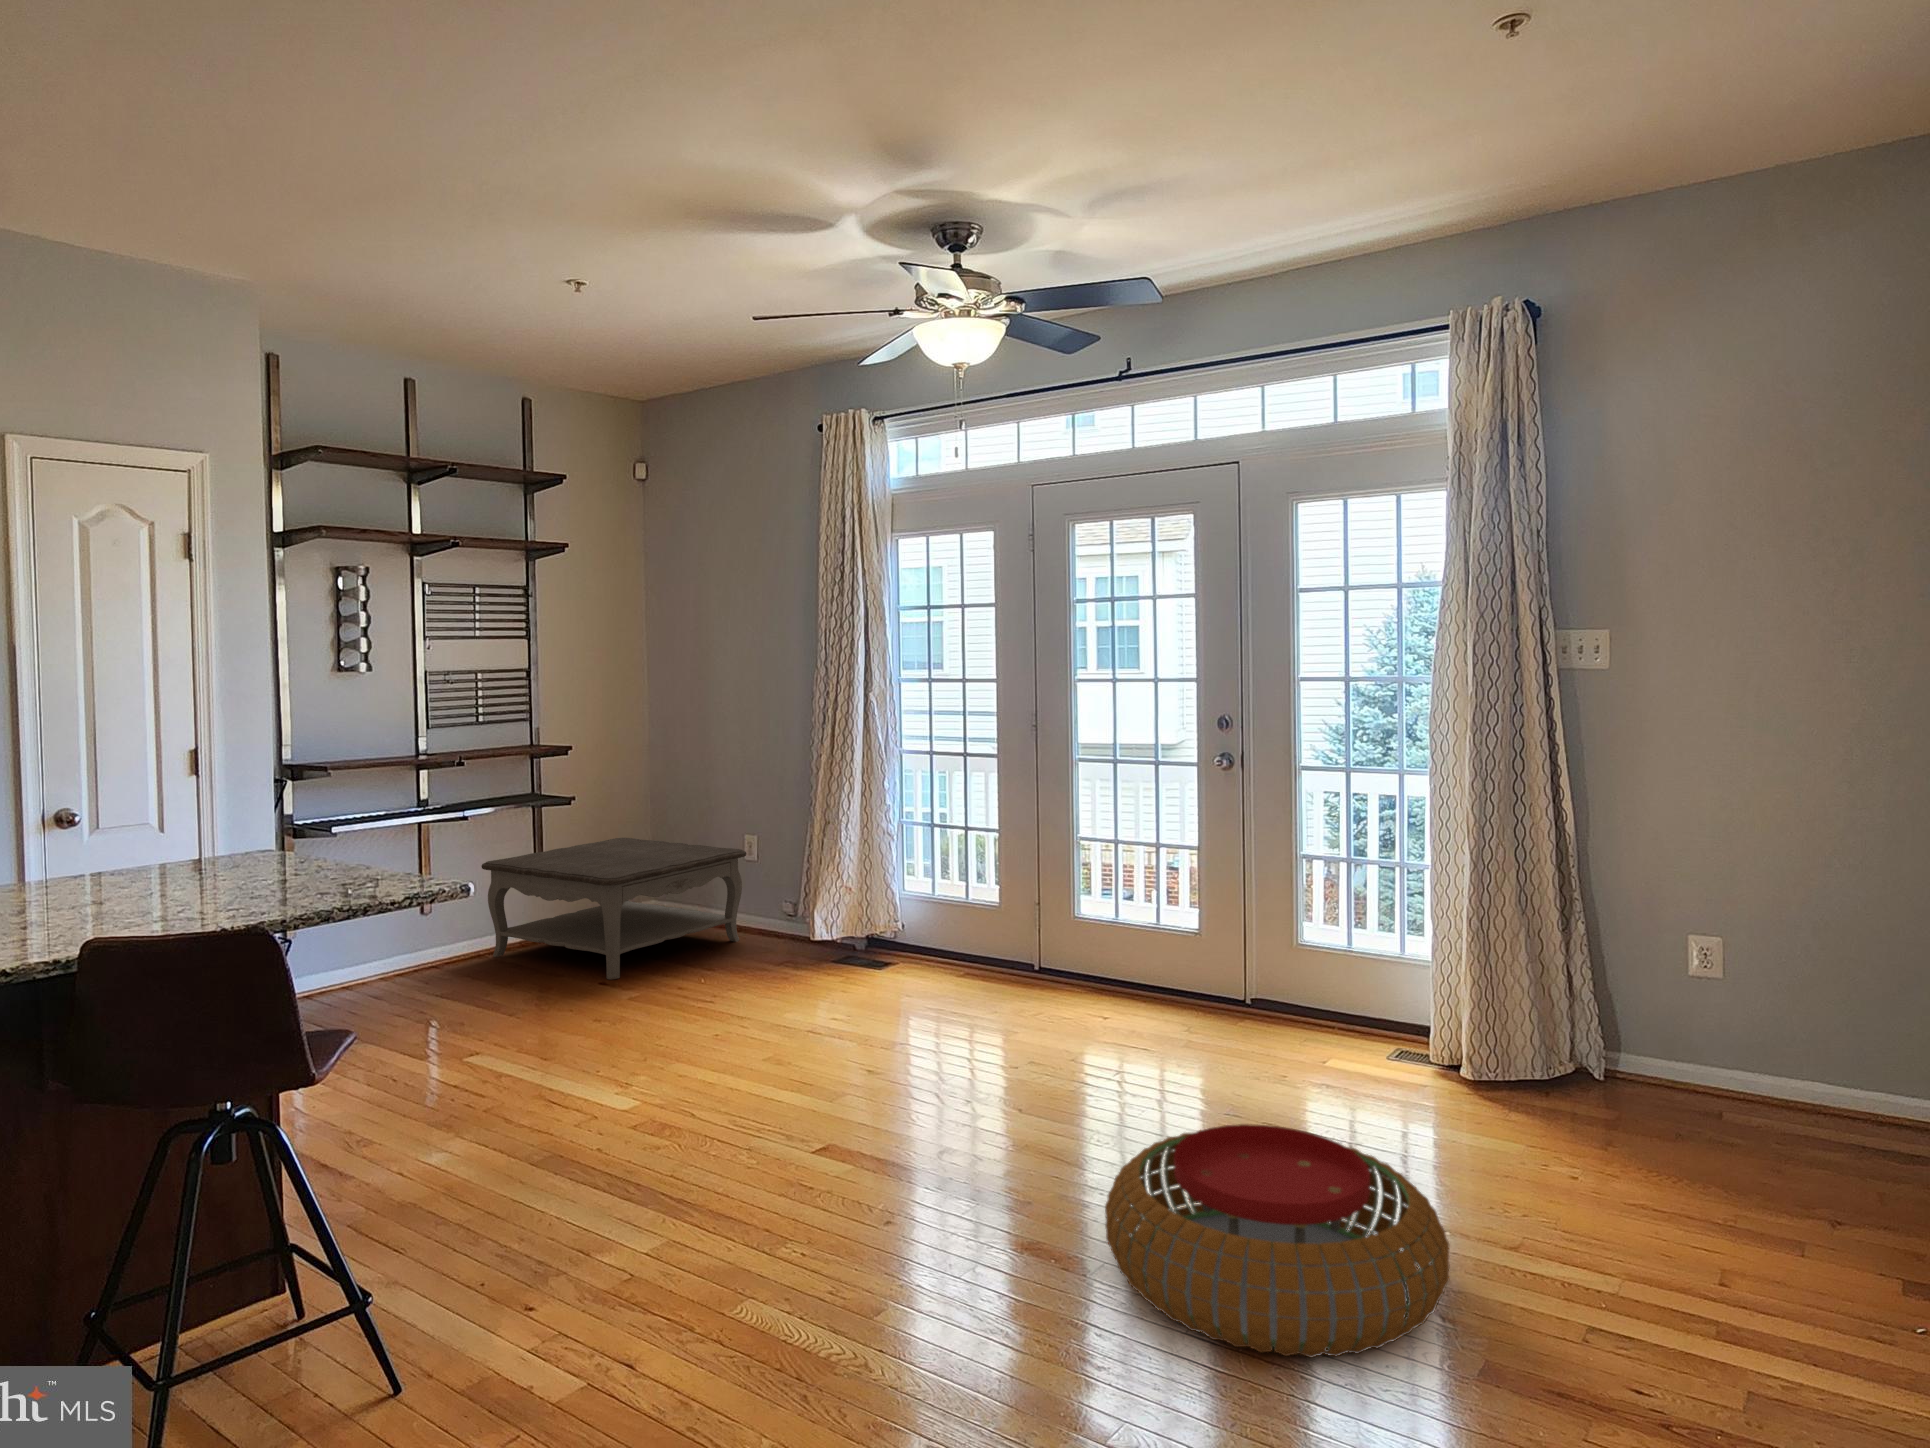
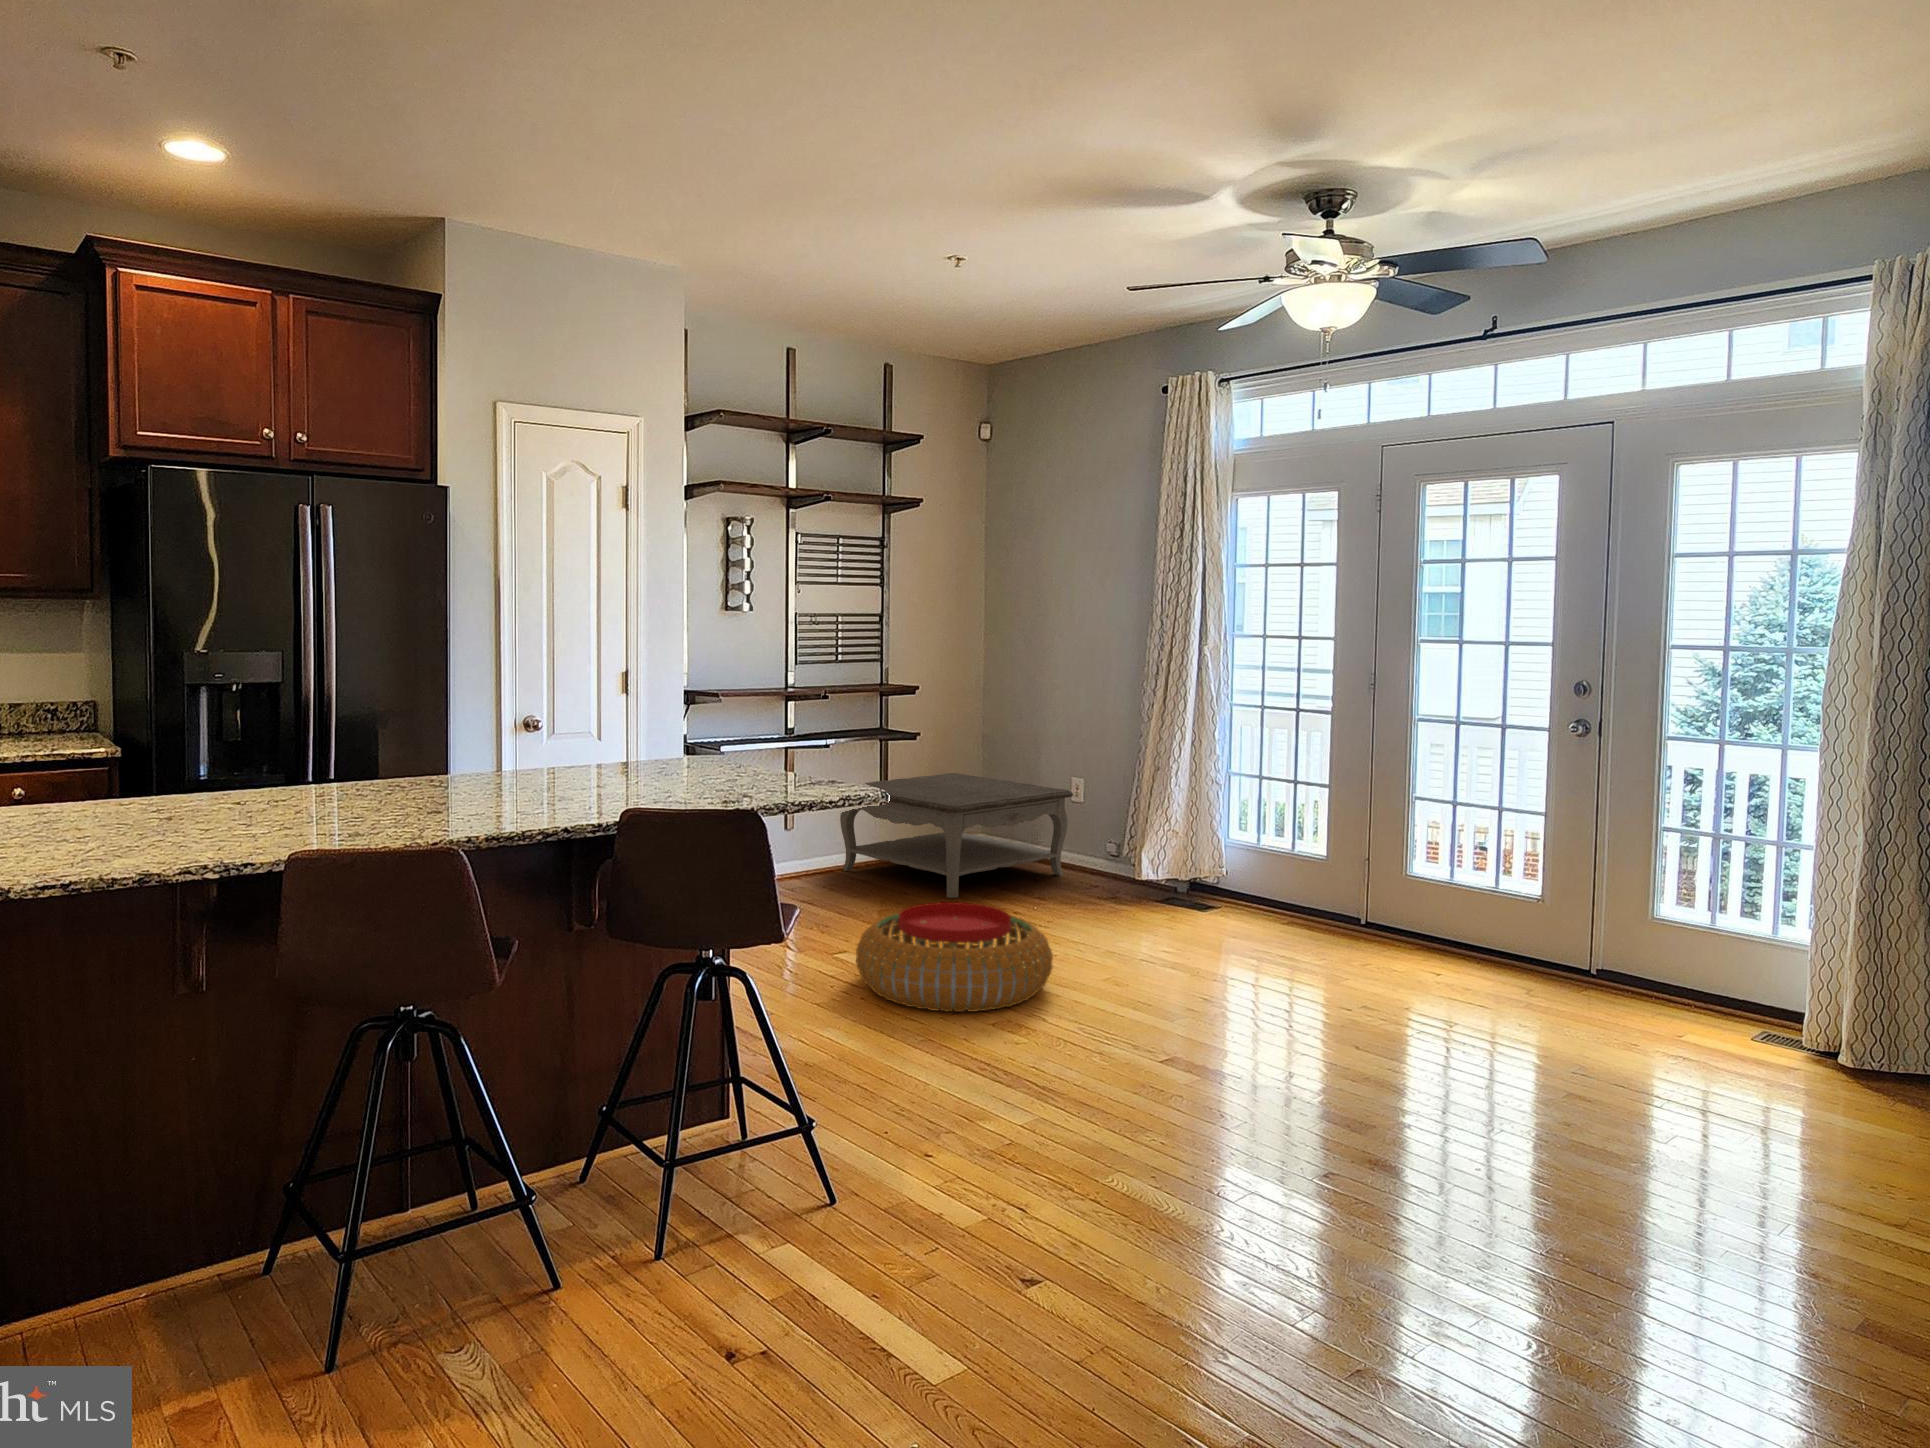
pouf: present [1105,1124,1450,1357] -> present [856,902,1053,1012]

